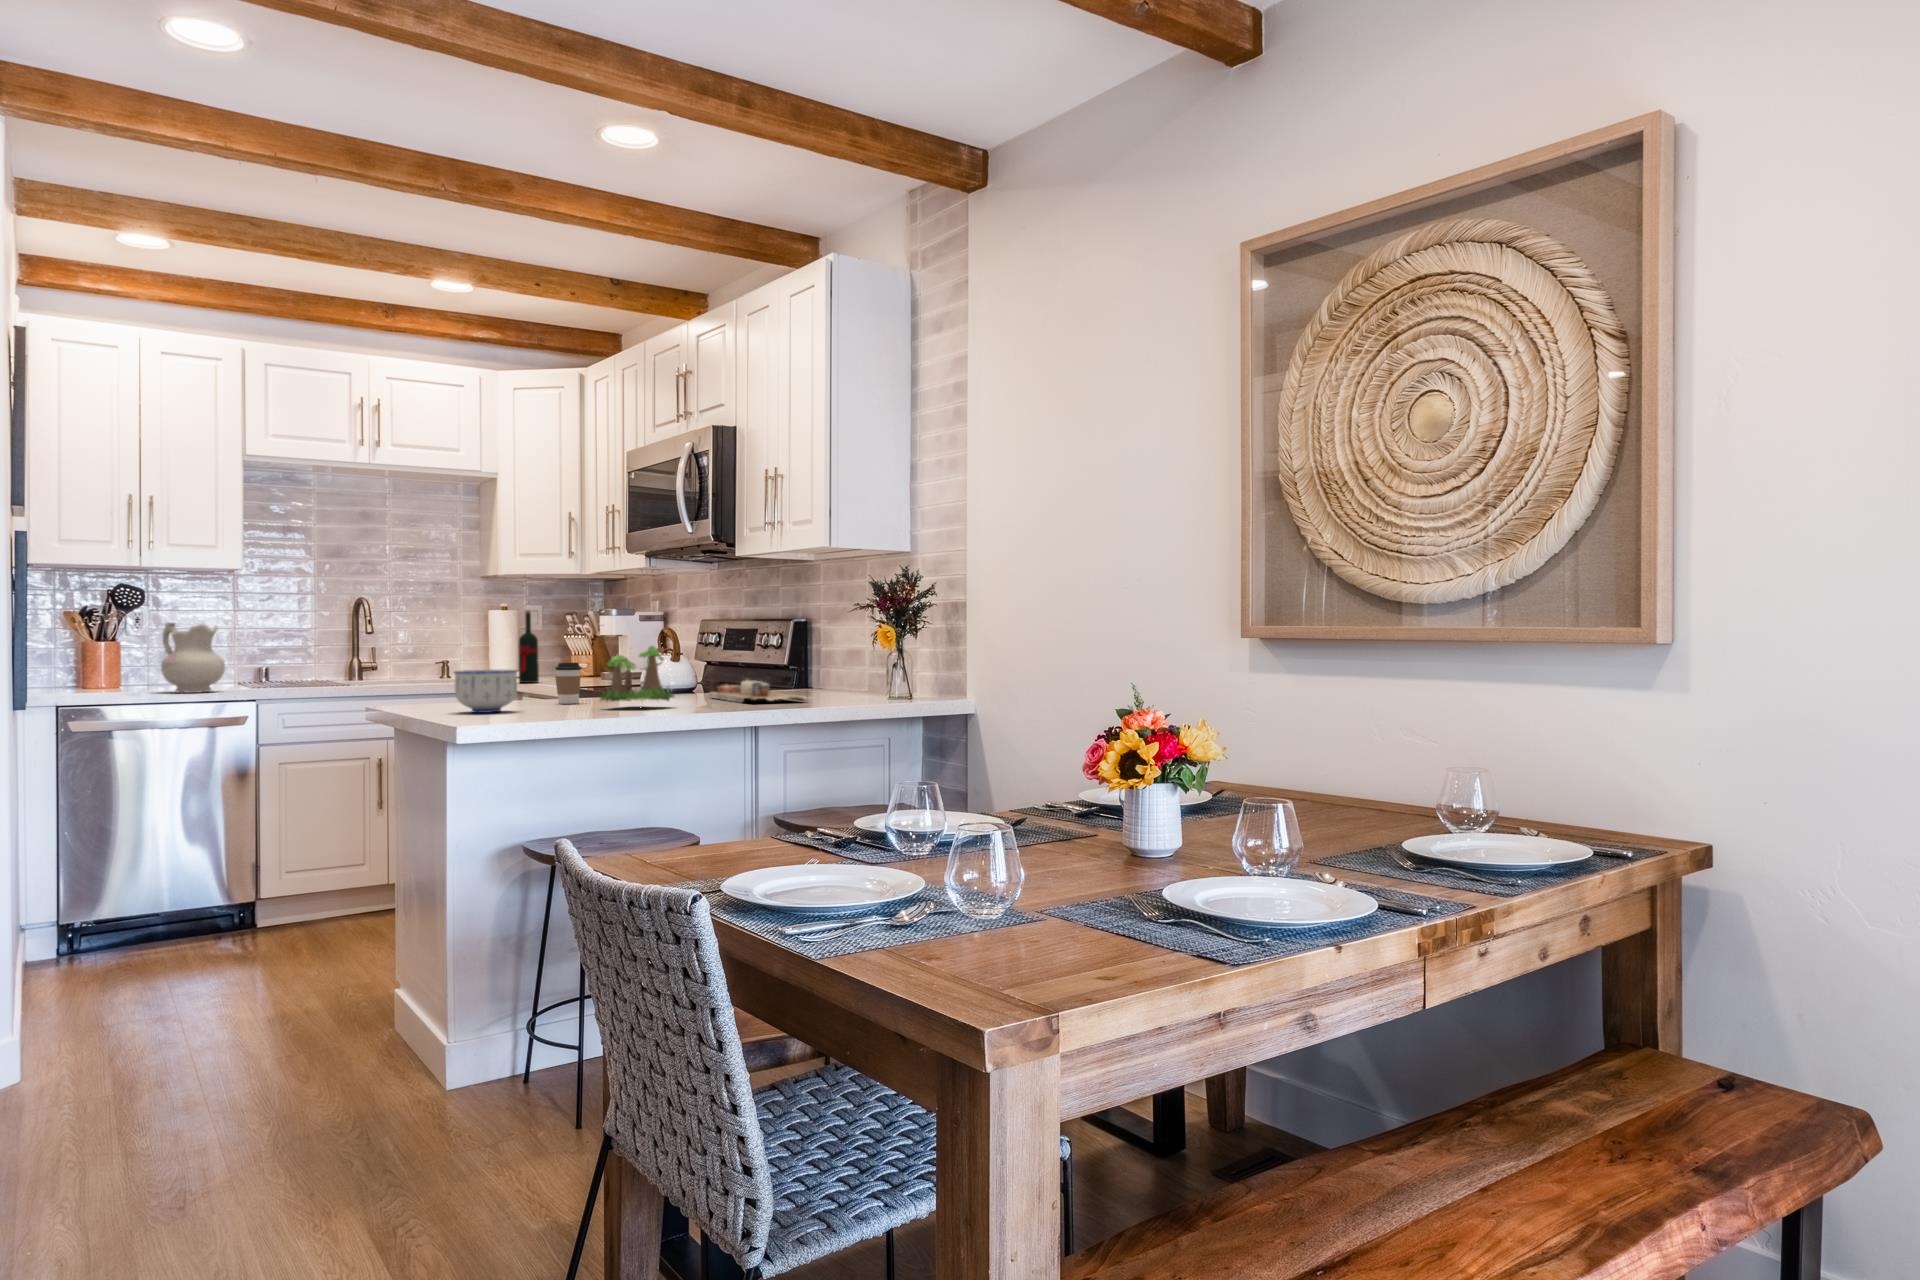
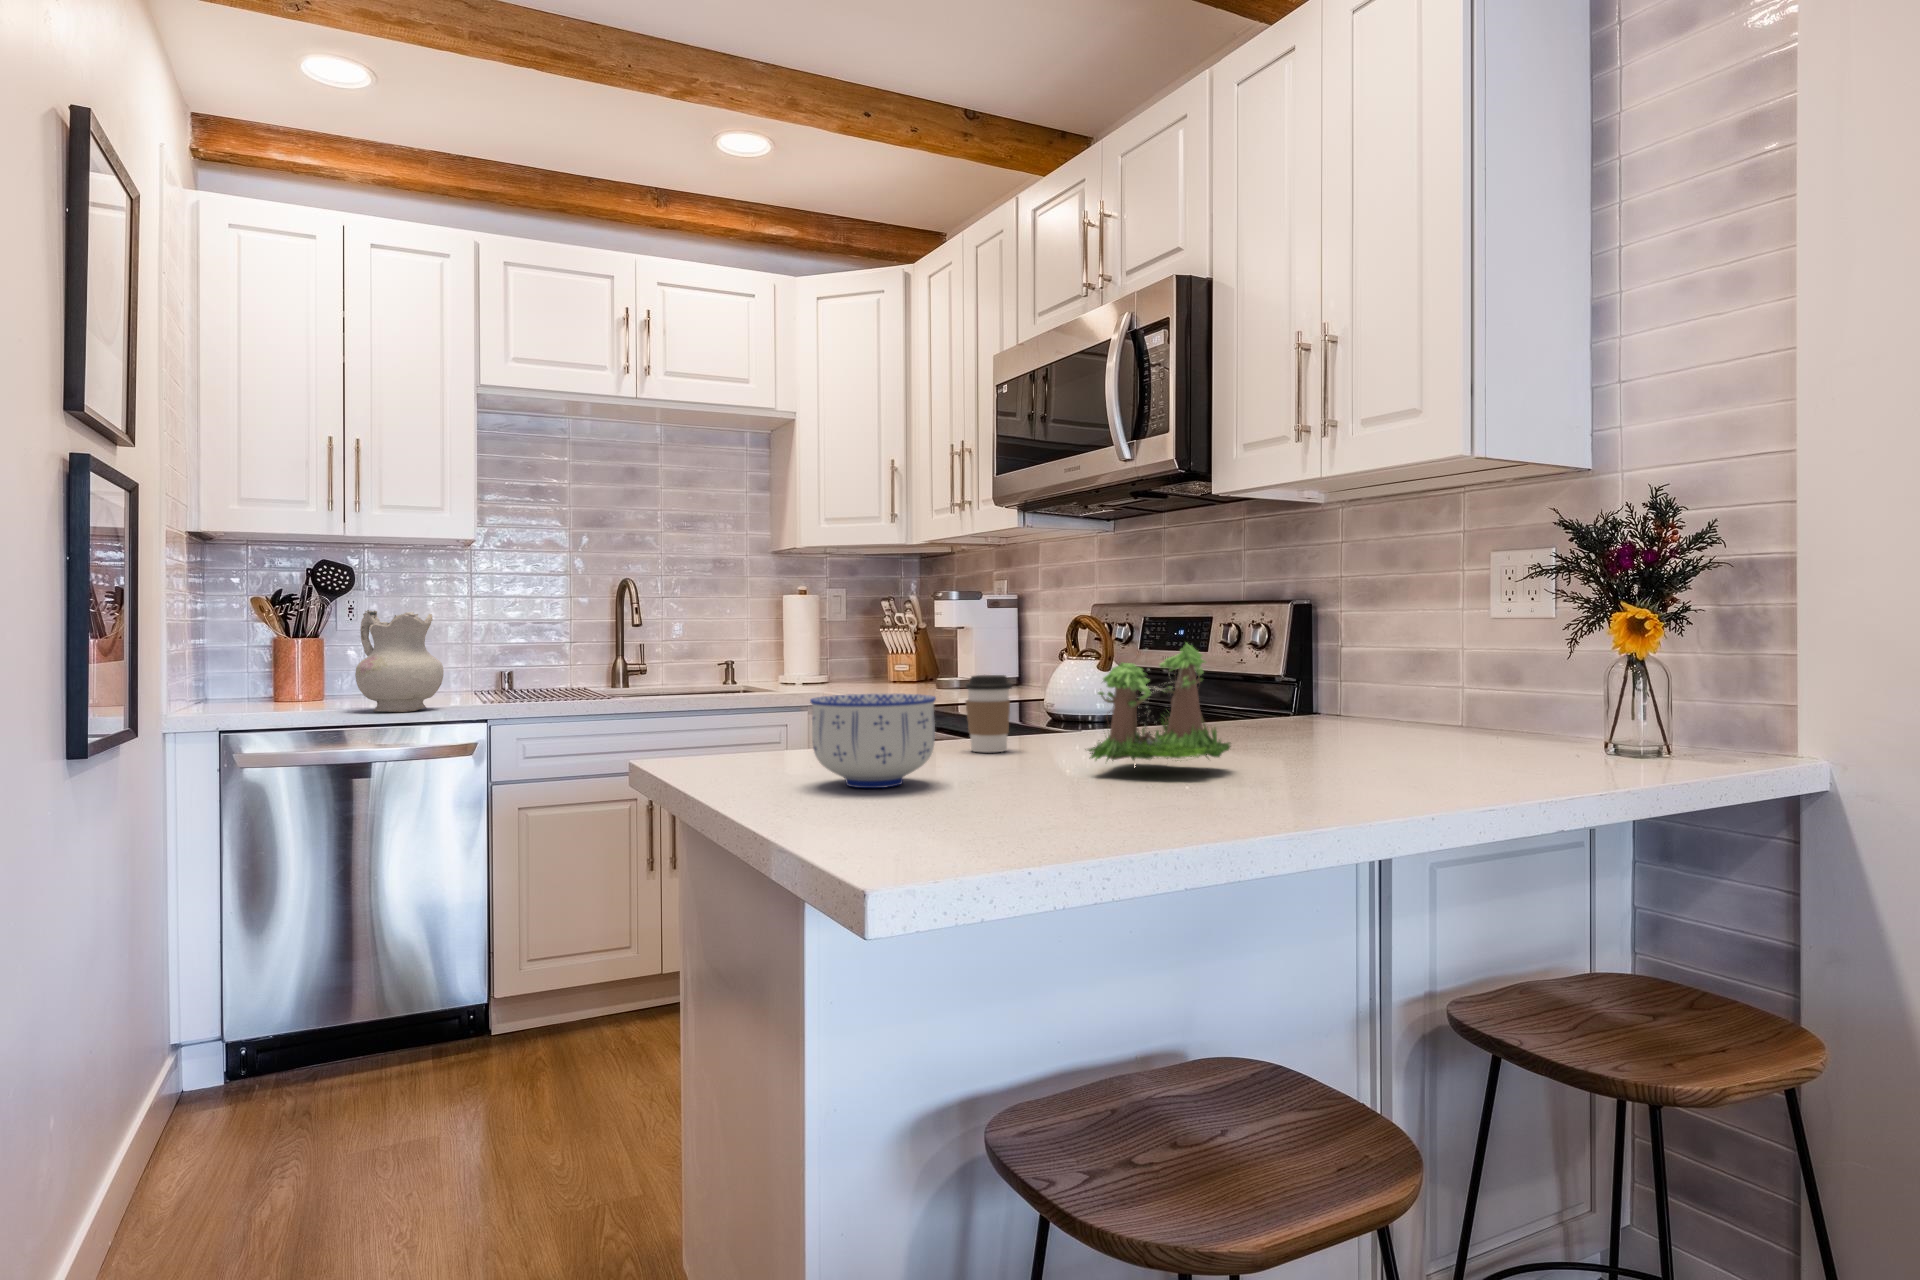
wine bottle: present [519,610,539,683] -> none [832,593,858,694]
cutting board: present [709,680,808,703] -> none [1206,709,1449,755]

